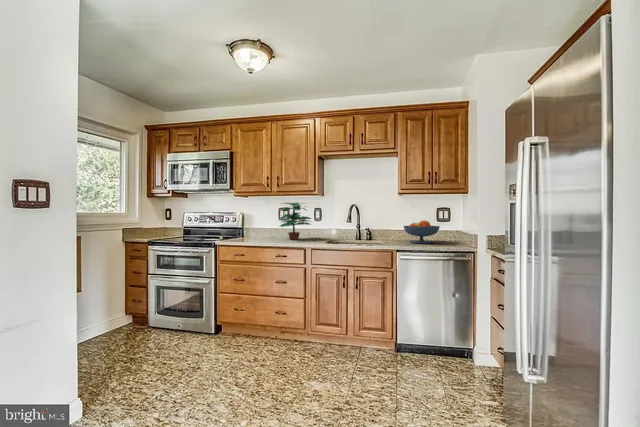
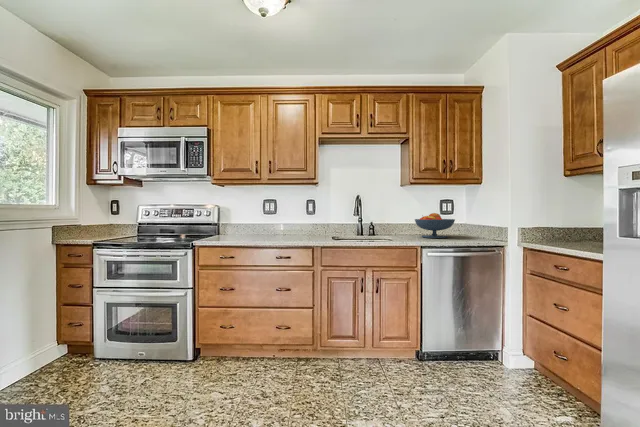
potted plant: present [280,203,311,240] -> none [268,193,307,237]

